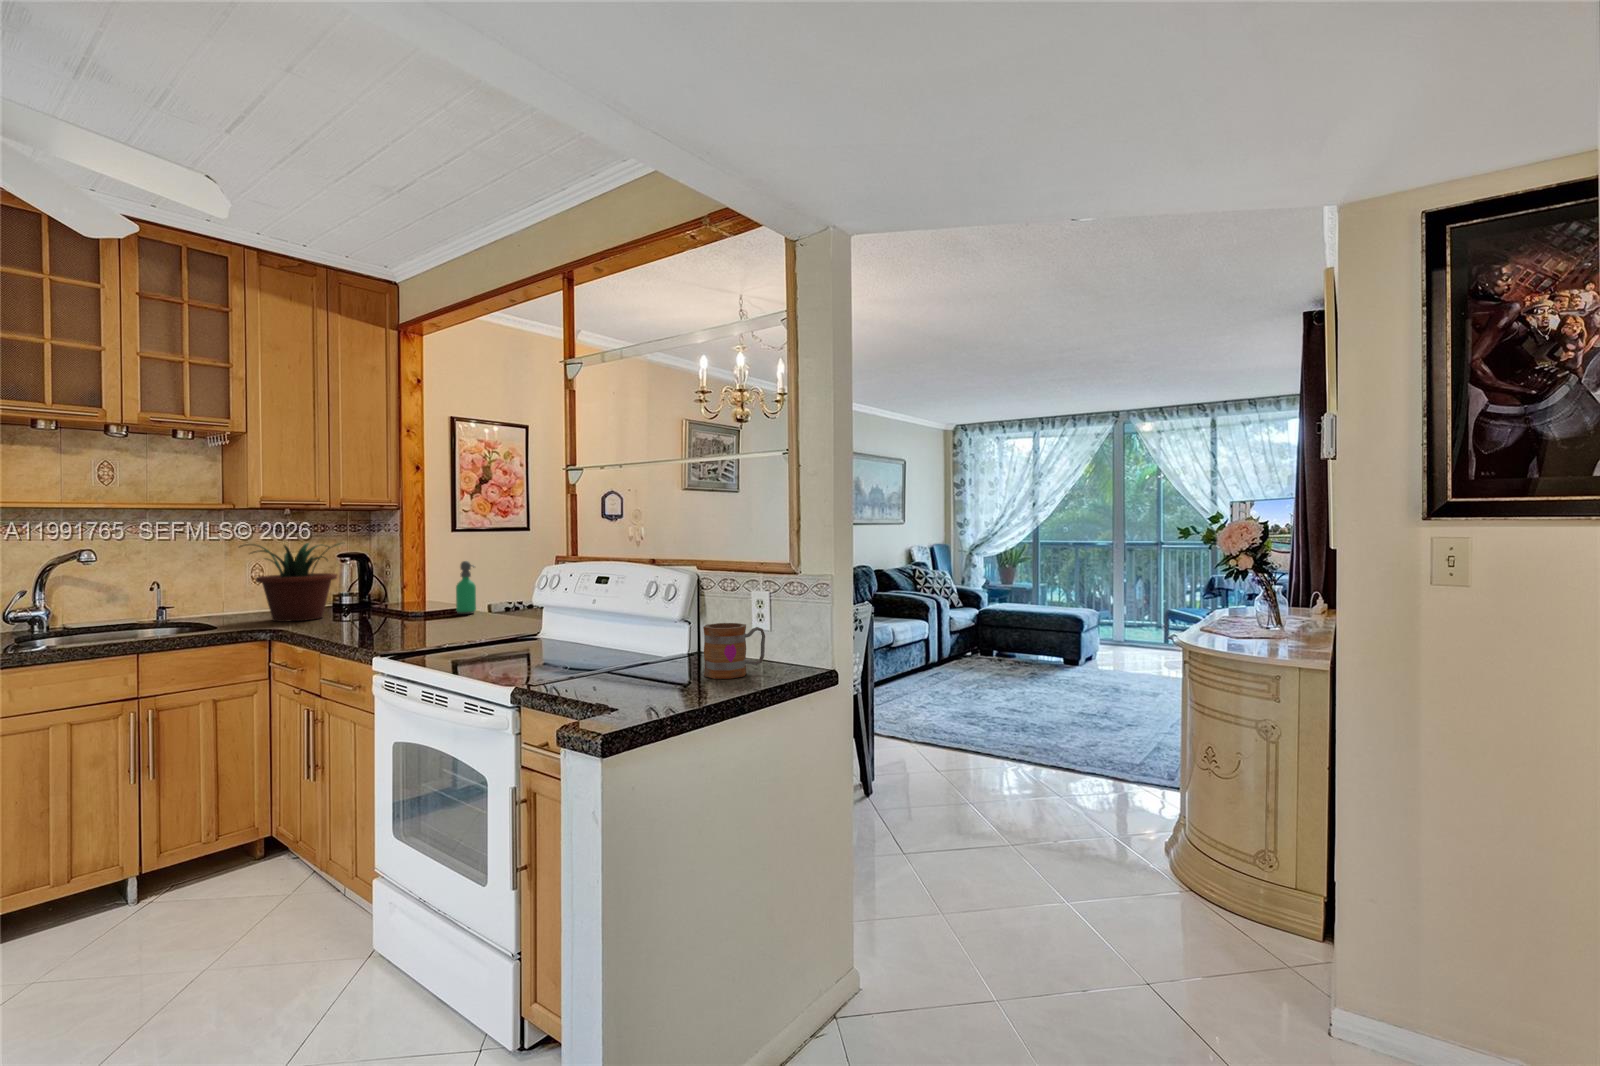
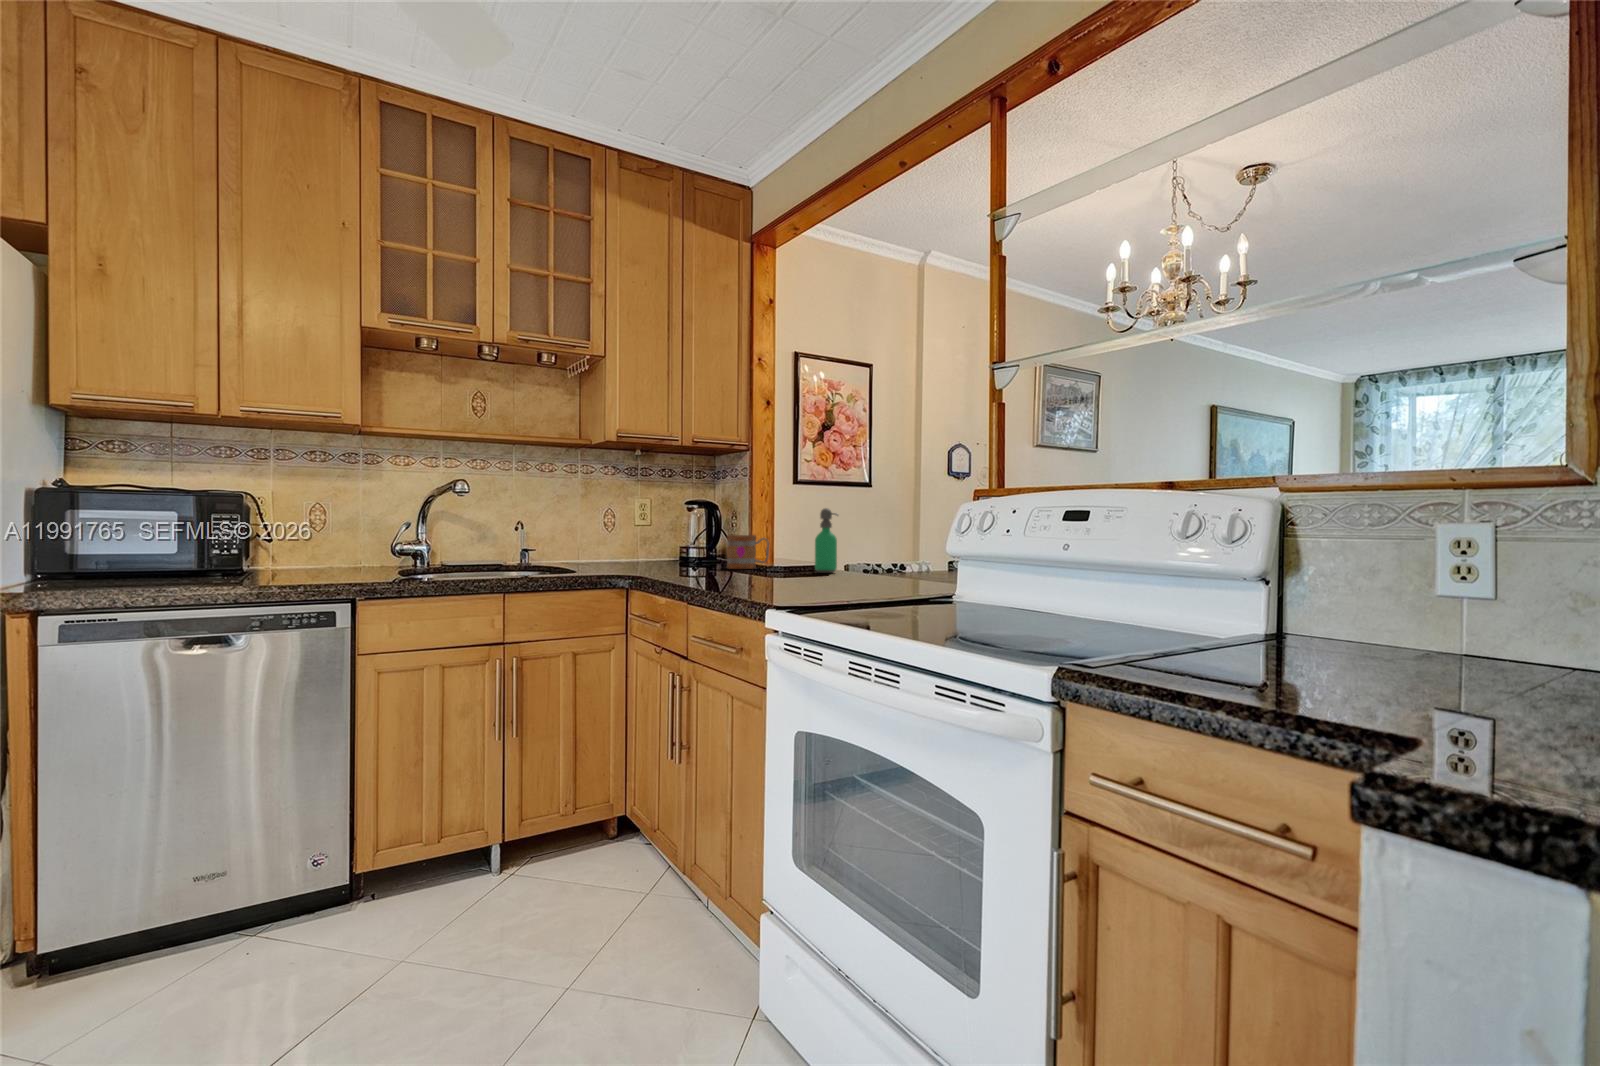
potted plant: present [240,543,340,622] -> none [593,483,697,571]
mug: present [703,623,765,679] -> present [727,535,769,569]

